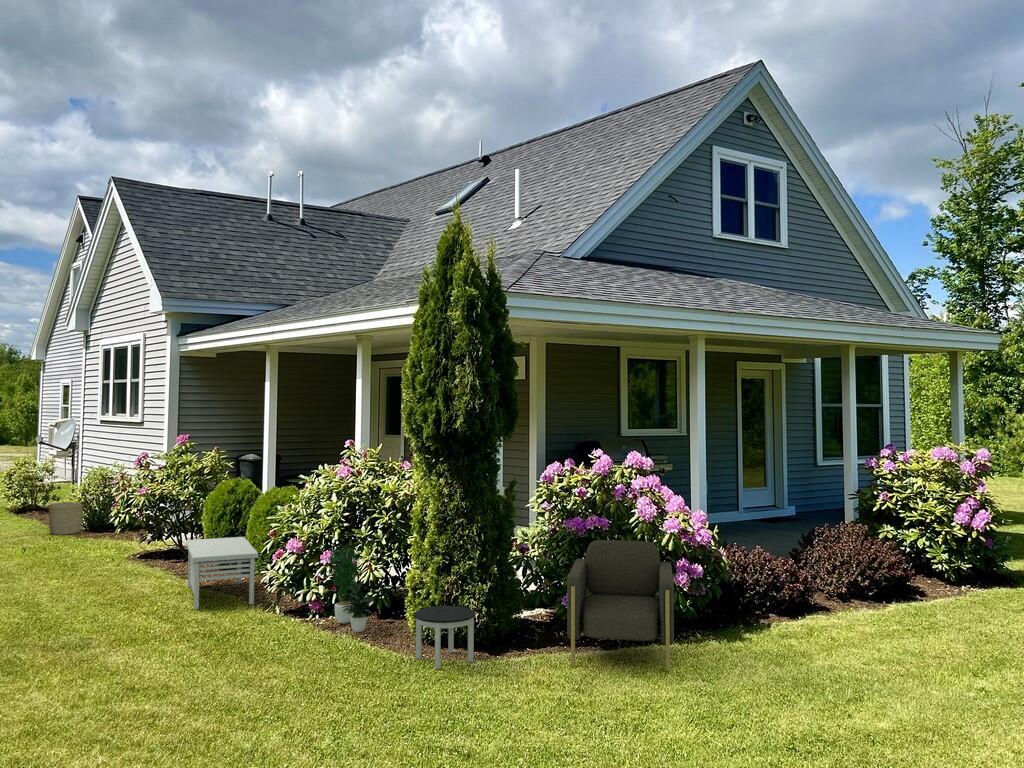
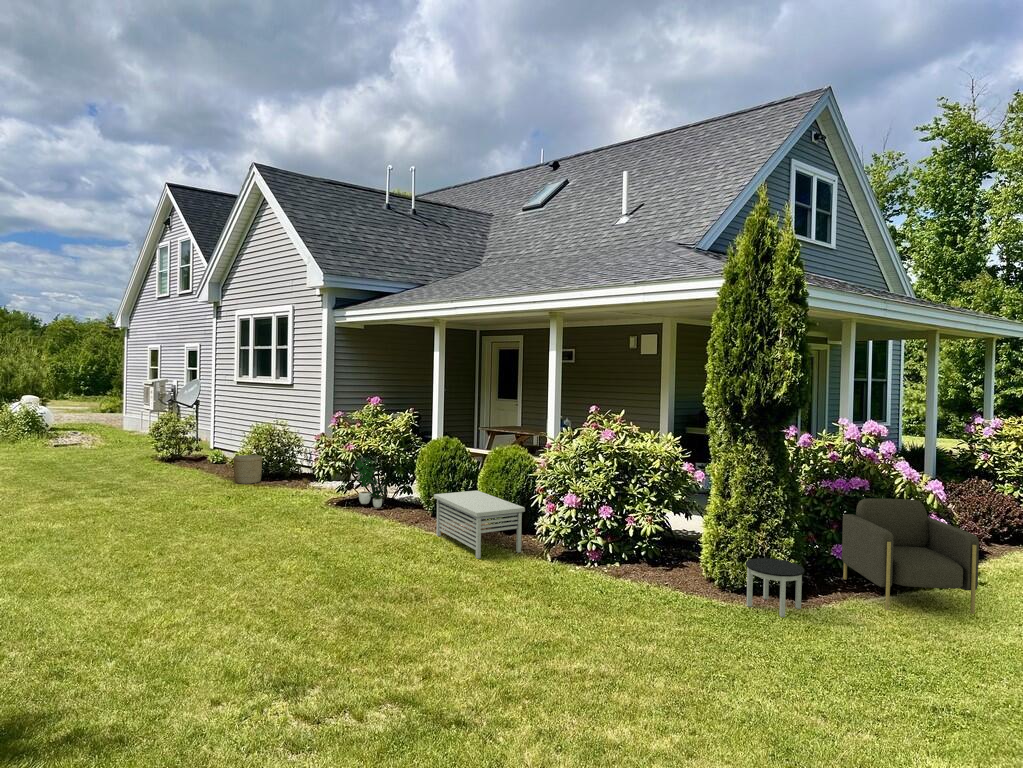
potted plant: present [328,545,372,632] -> present [355,459,385,508]

